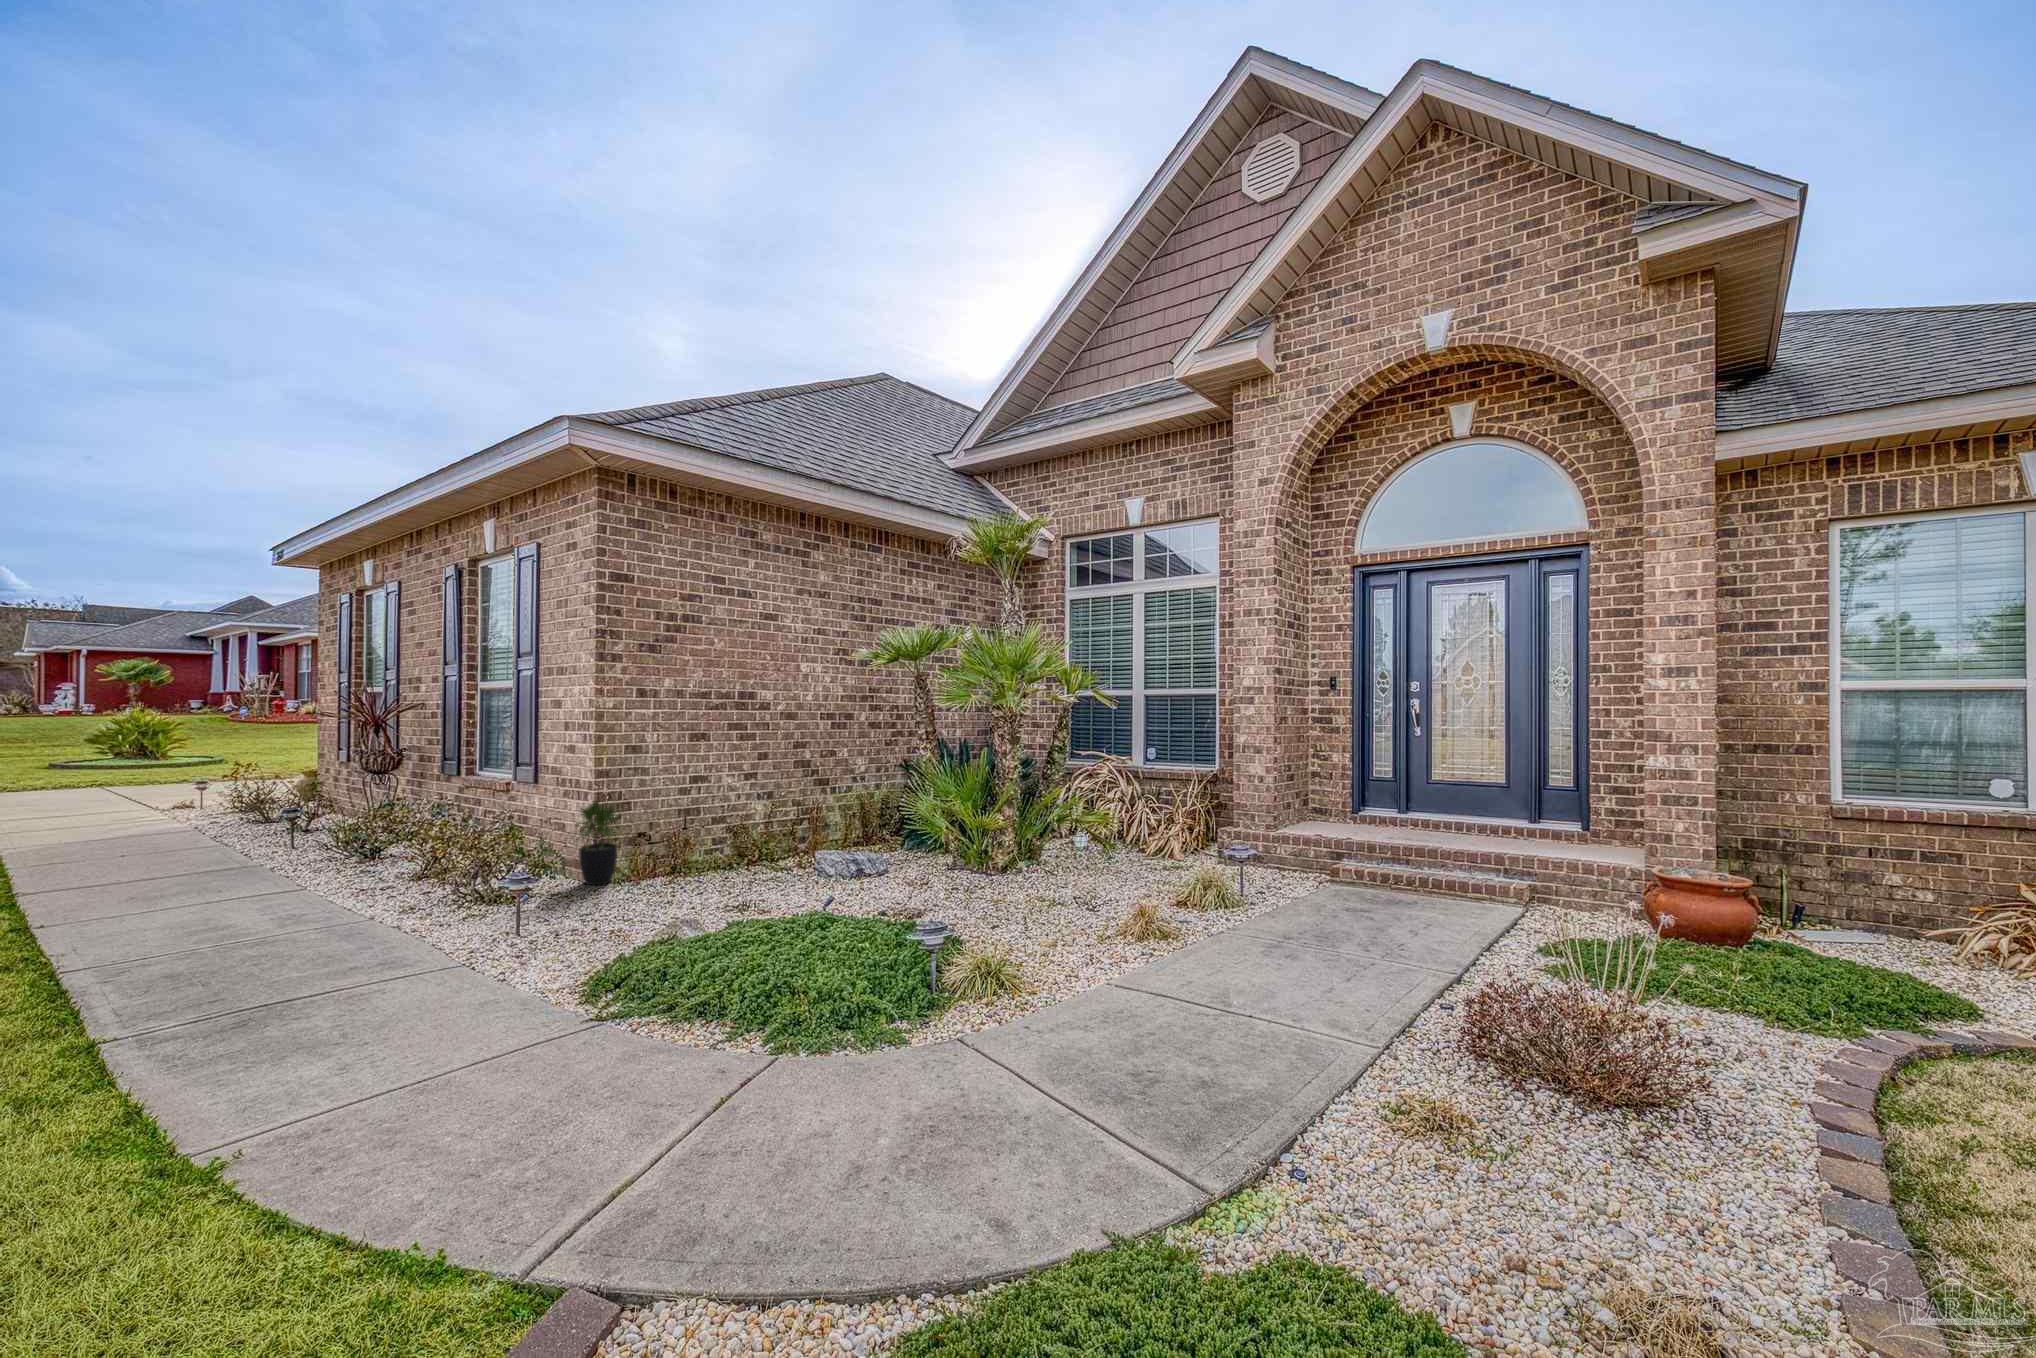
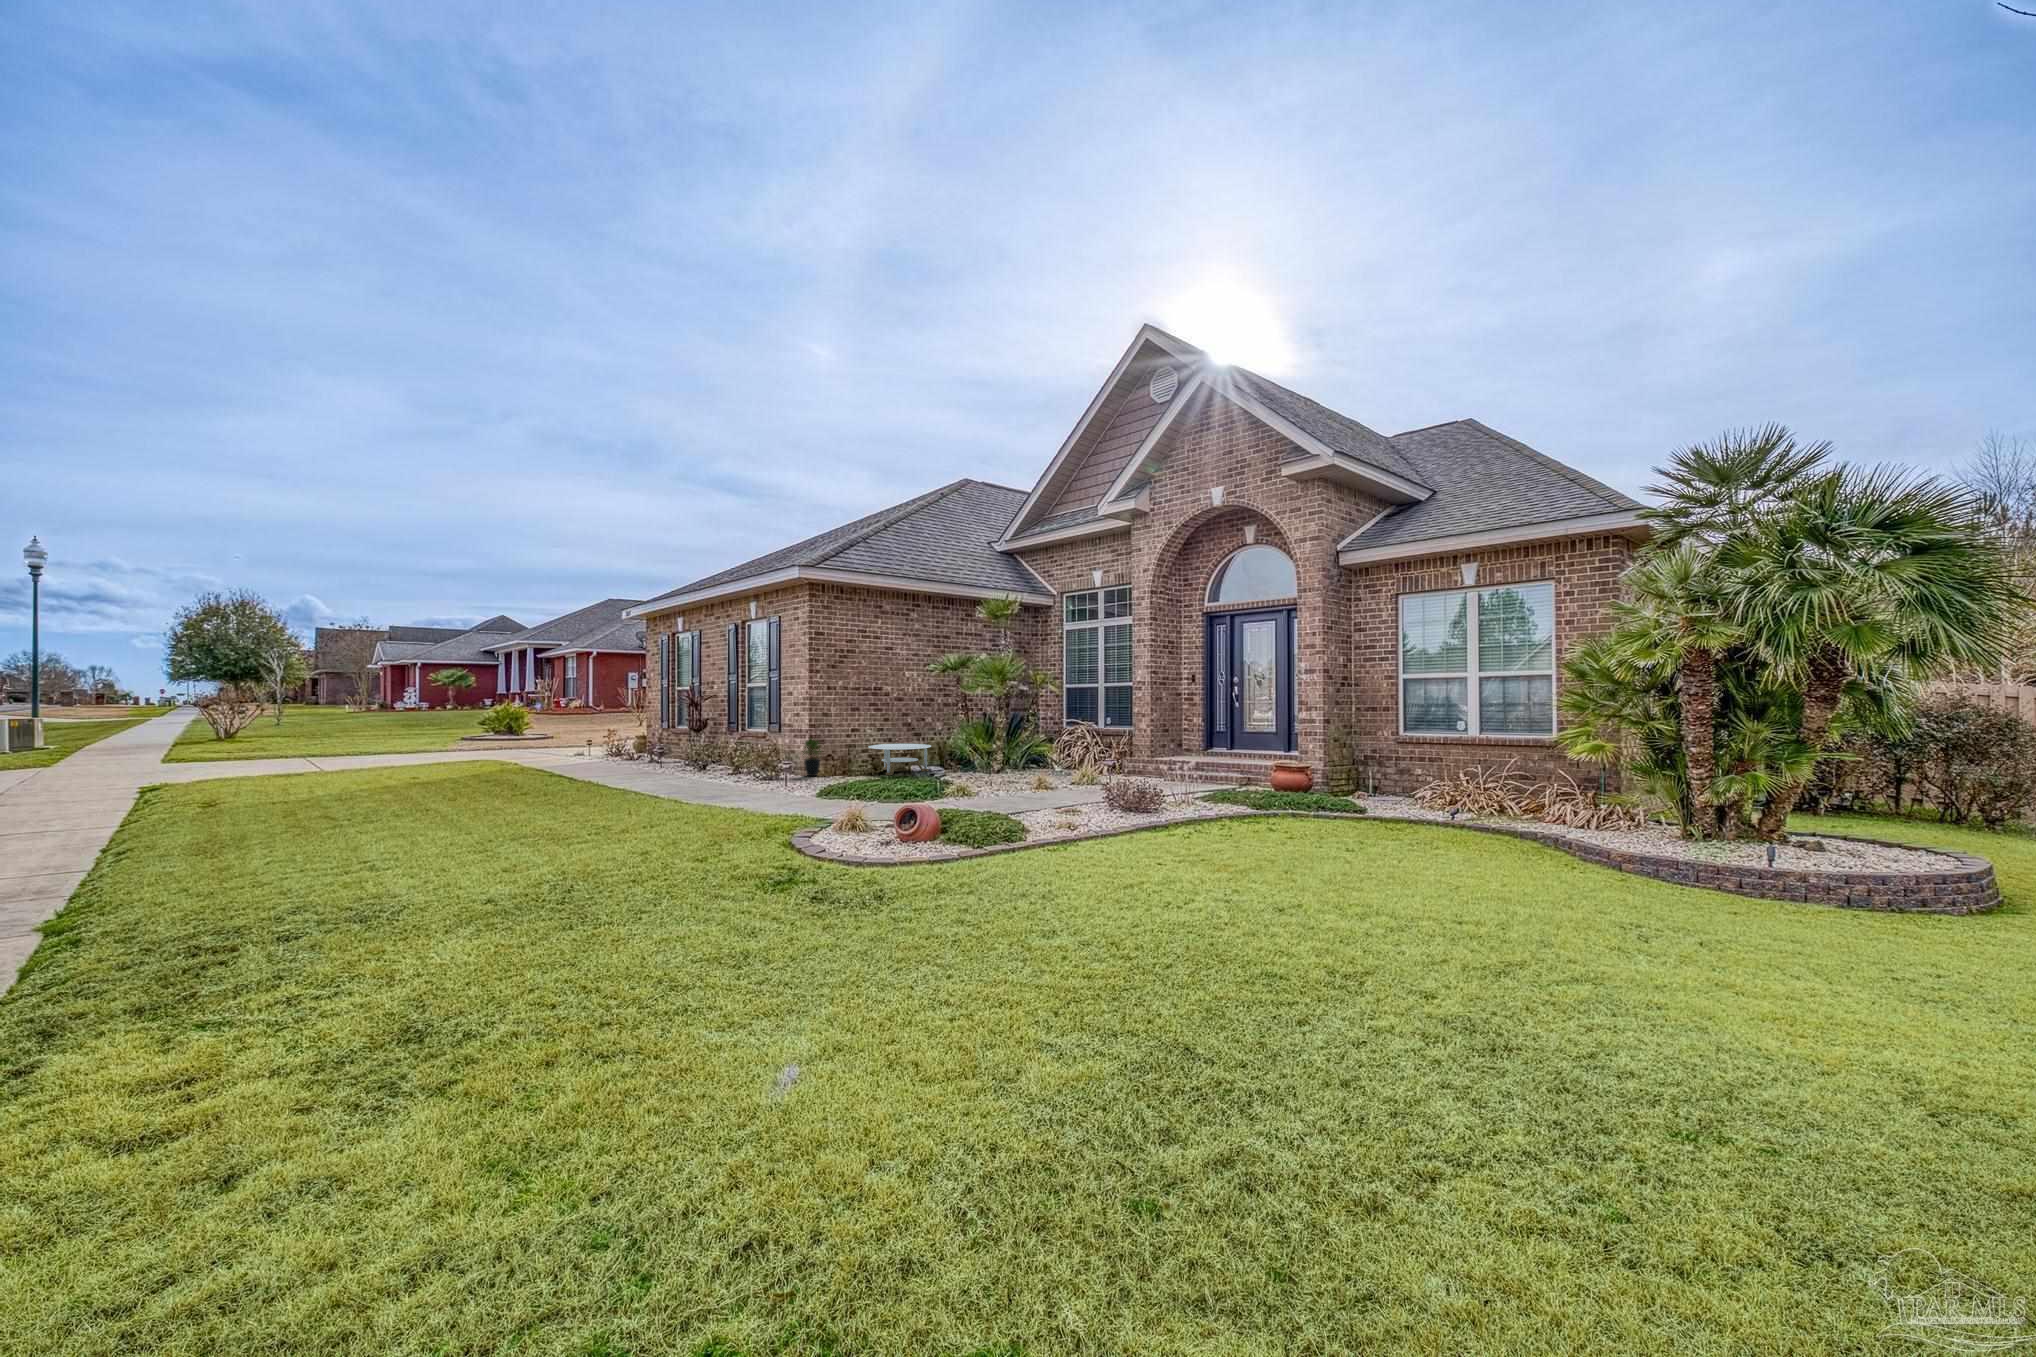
round table: none [726,798,855,873] -> present [869,744,931,775]

